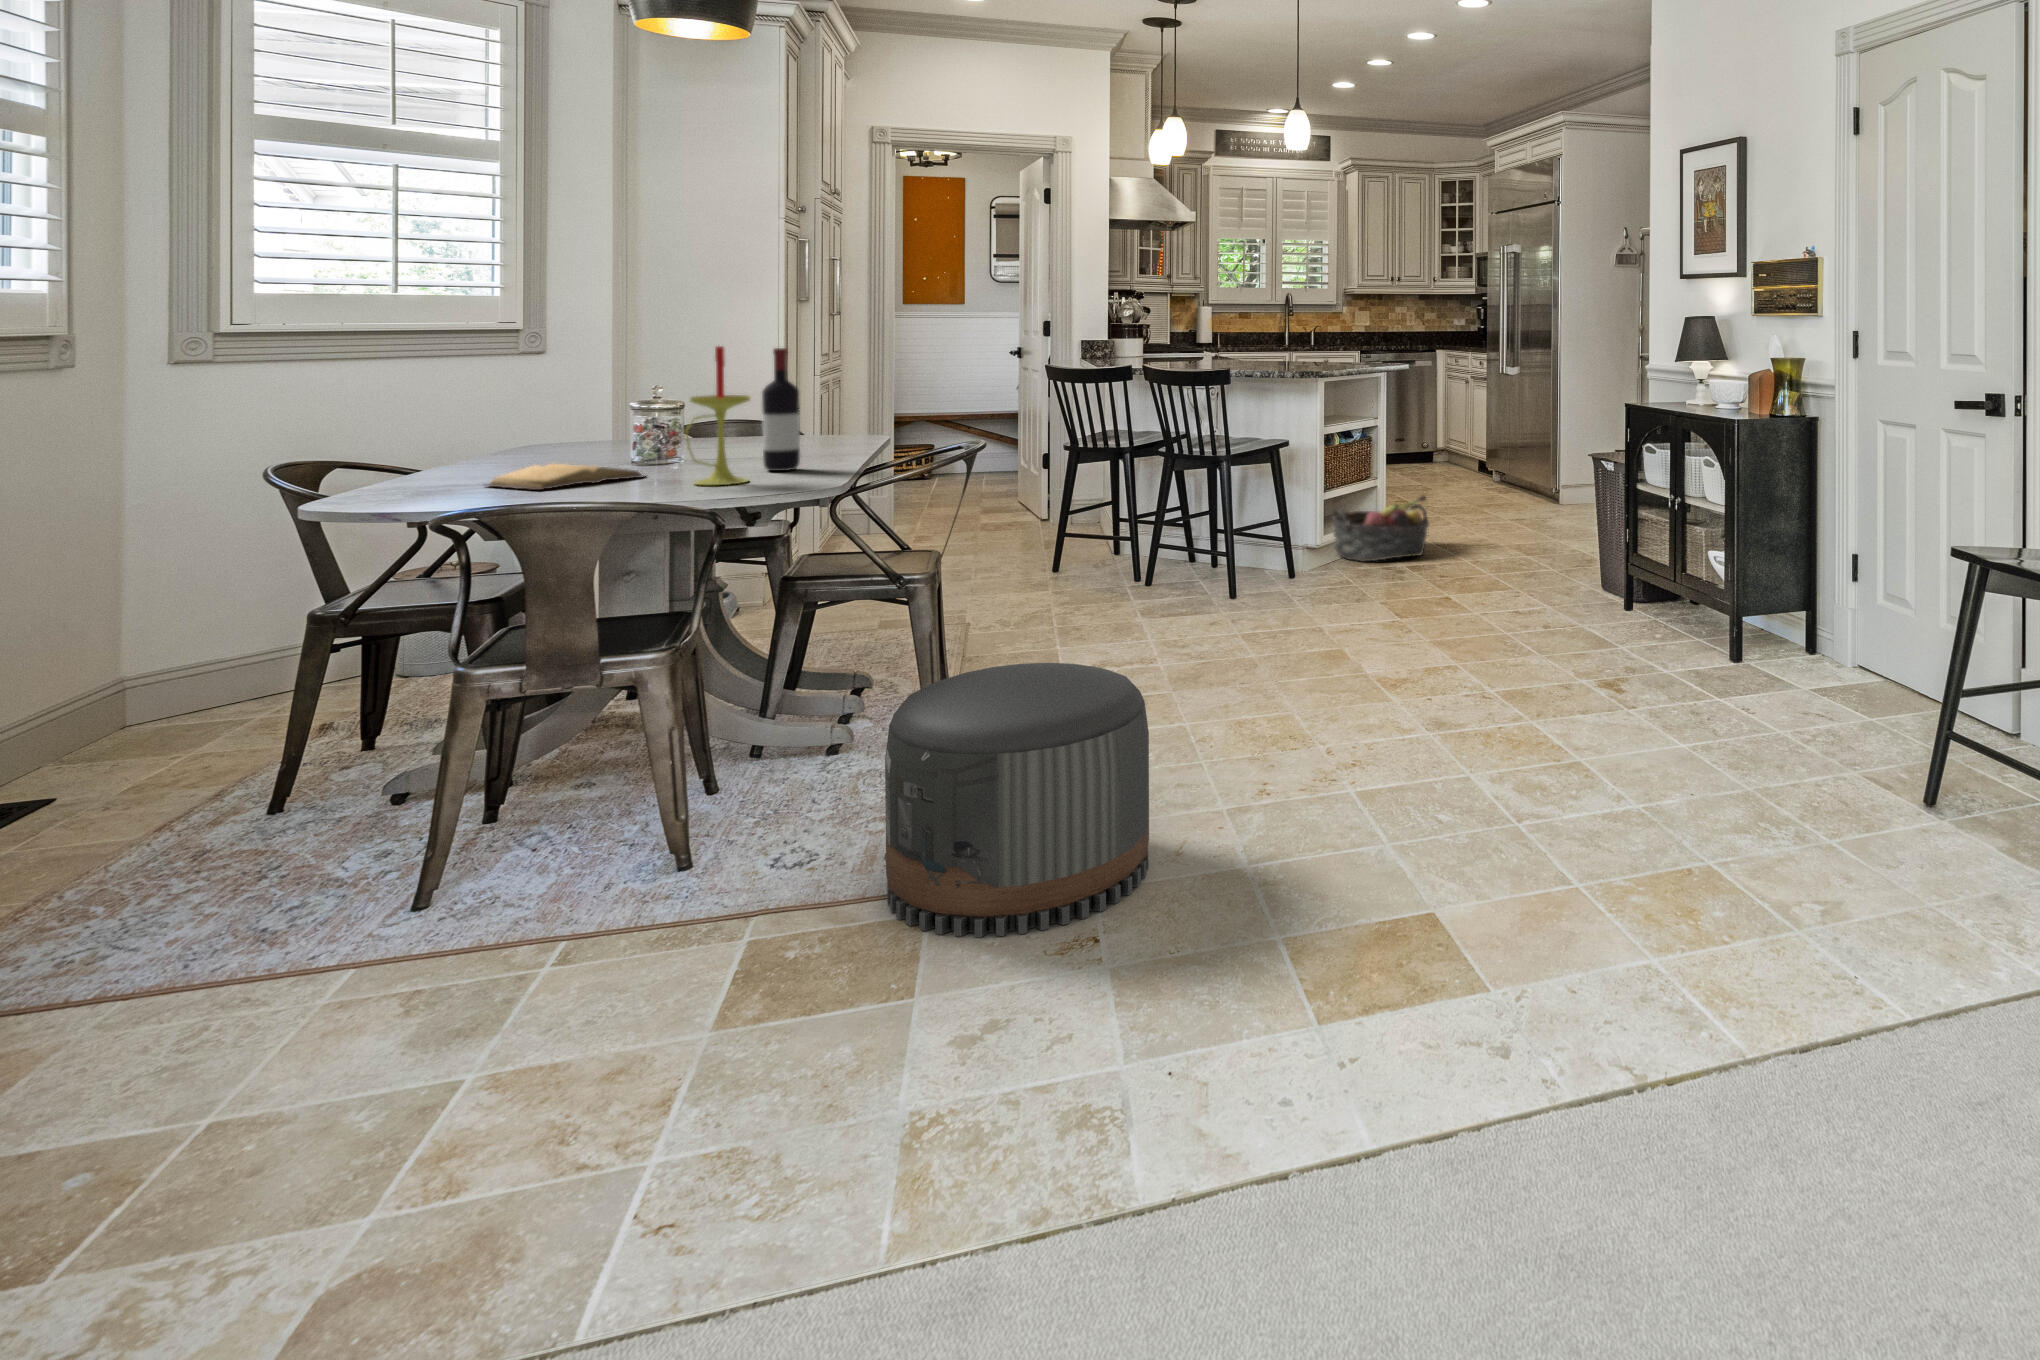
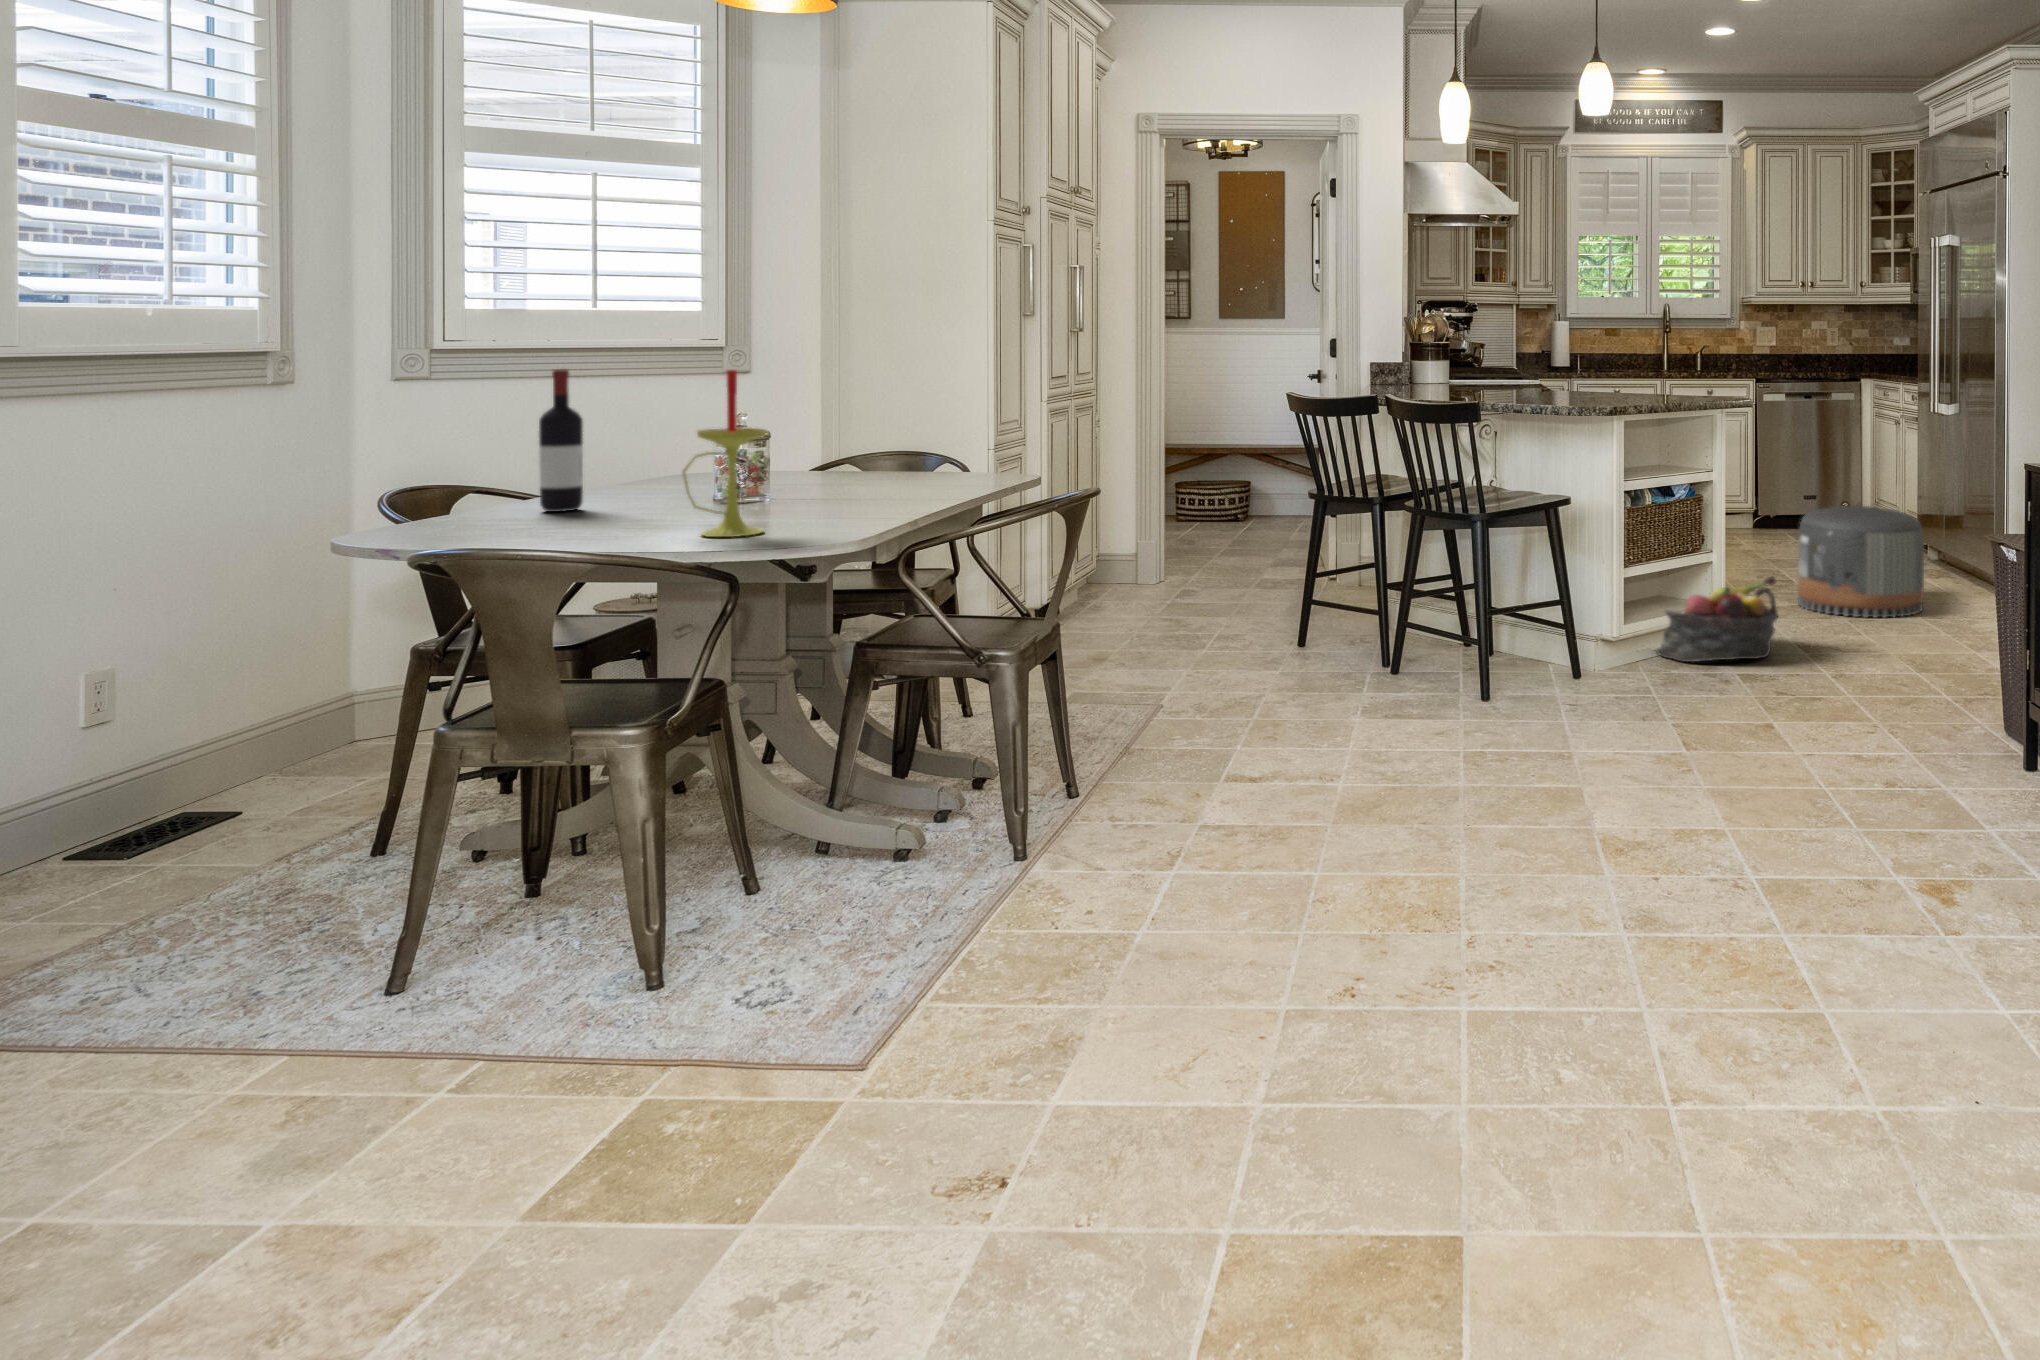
wine bottle: present [762,348,800,471] -> present [539,369,583,512]
book: present [488,464,643,490] -> none [508,502,681,534]
pouf: present [885,663,1149,937] -> present [1798,506,1924,618]

